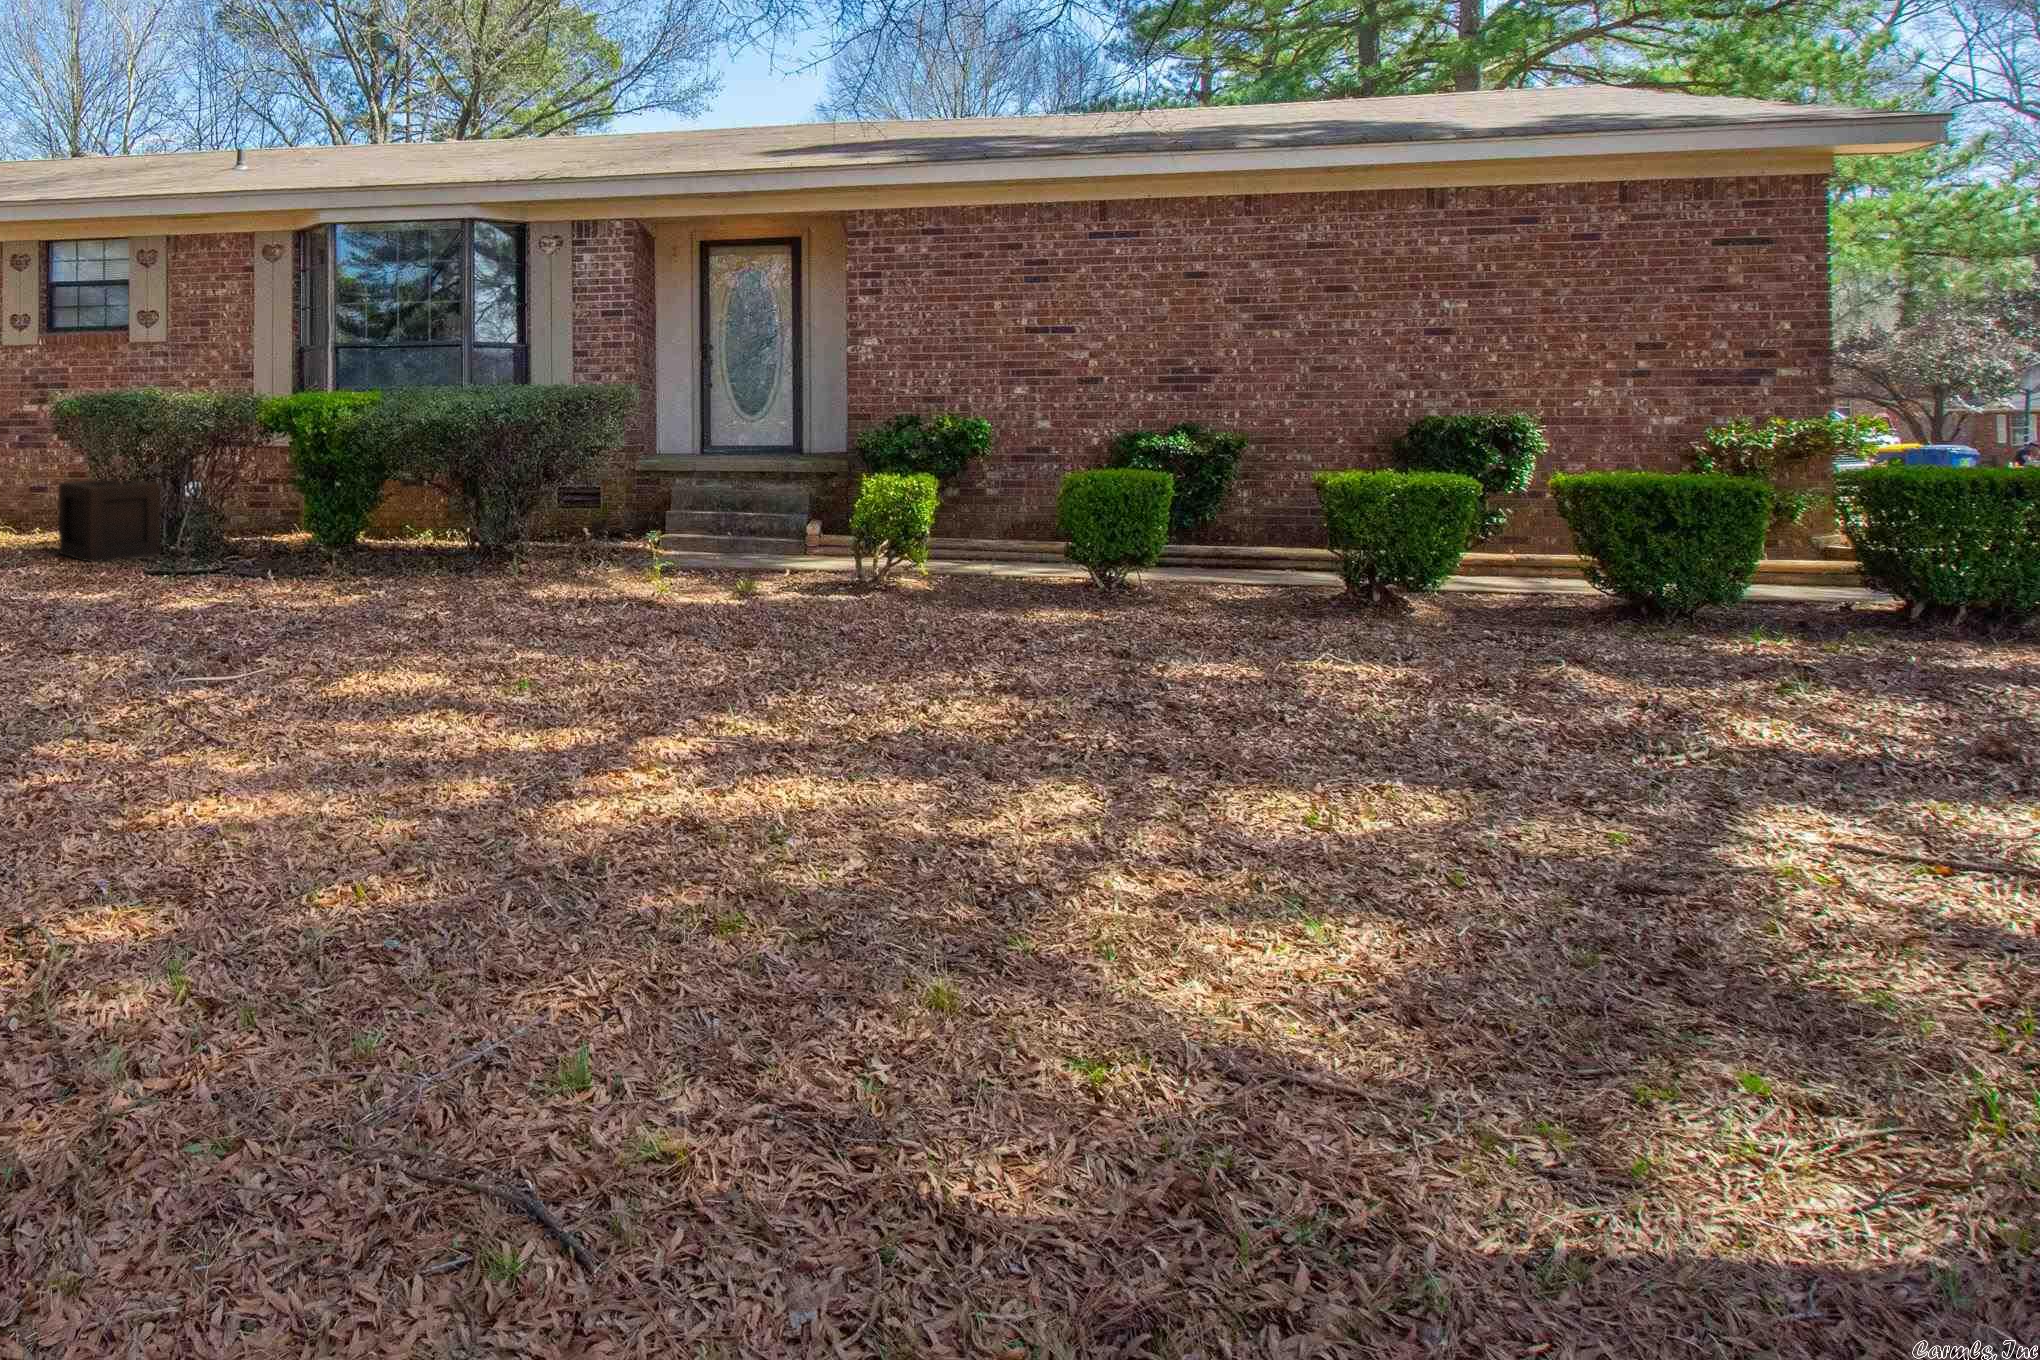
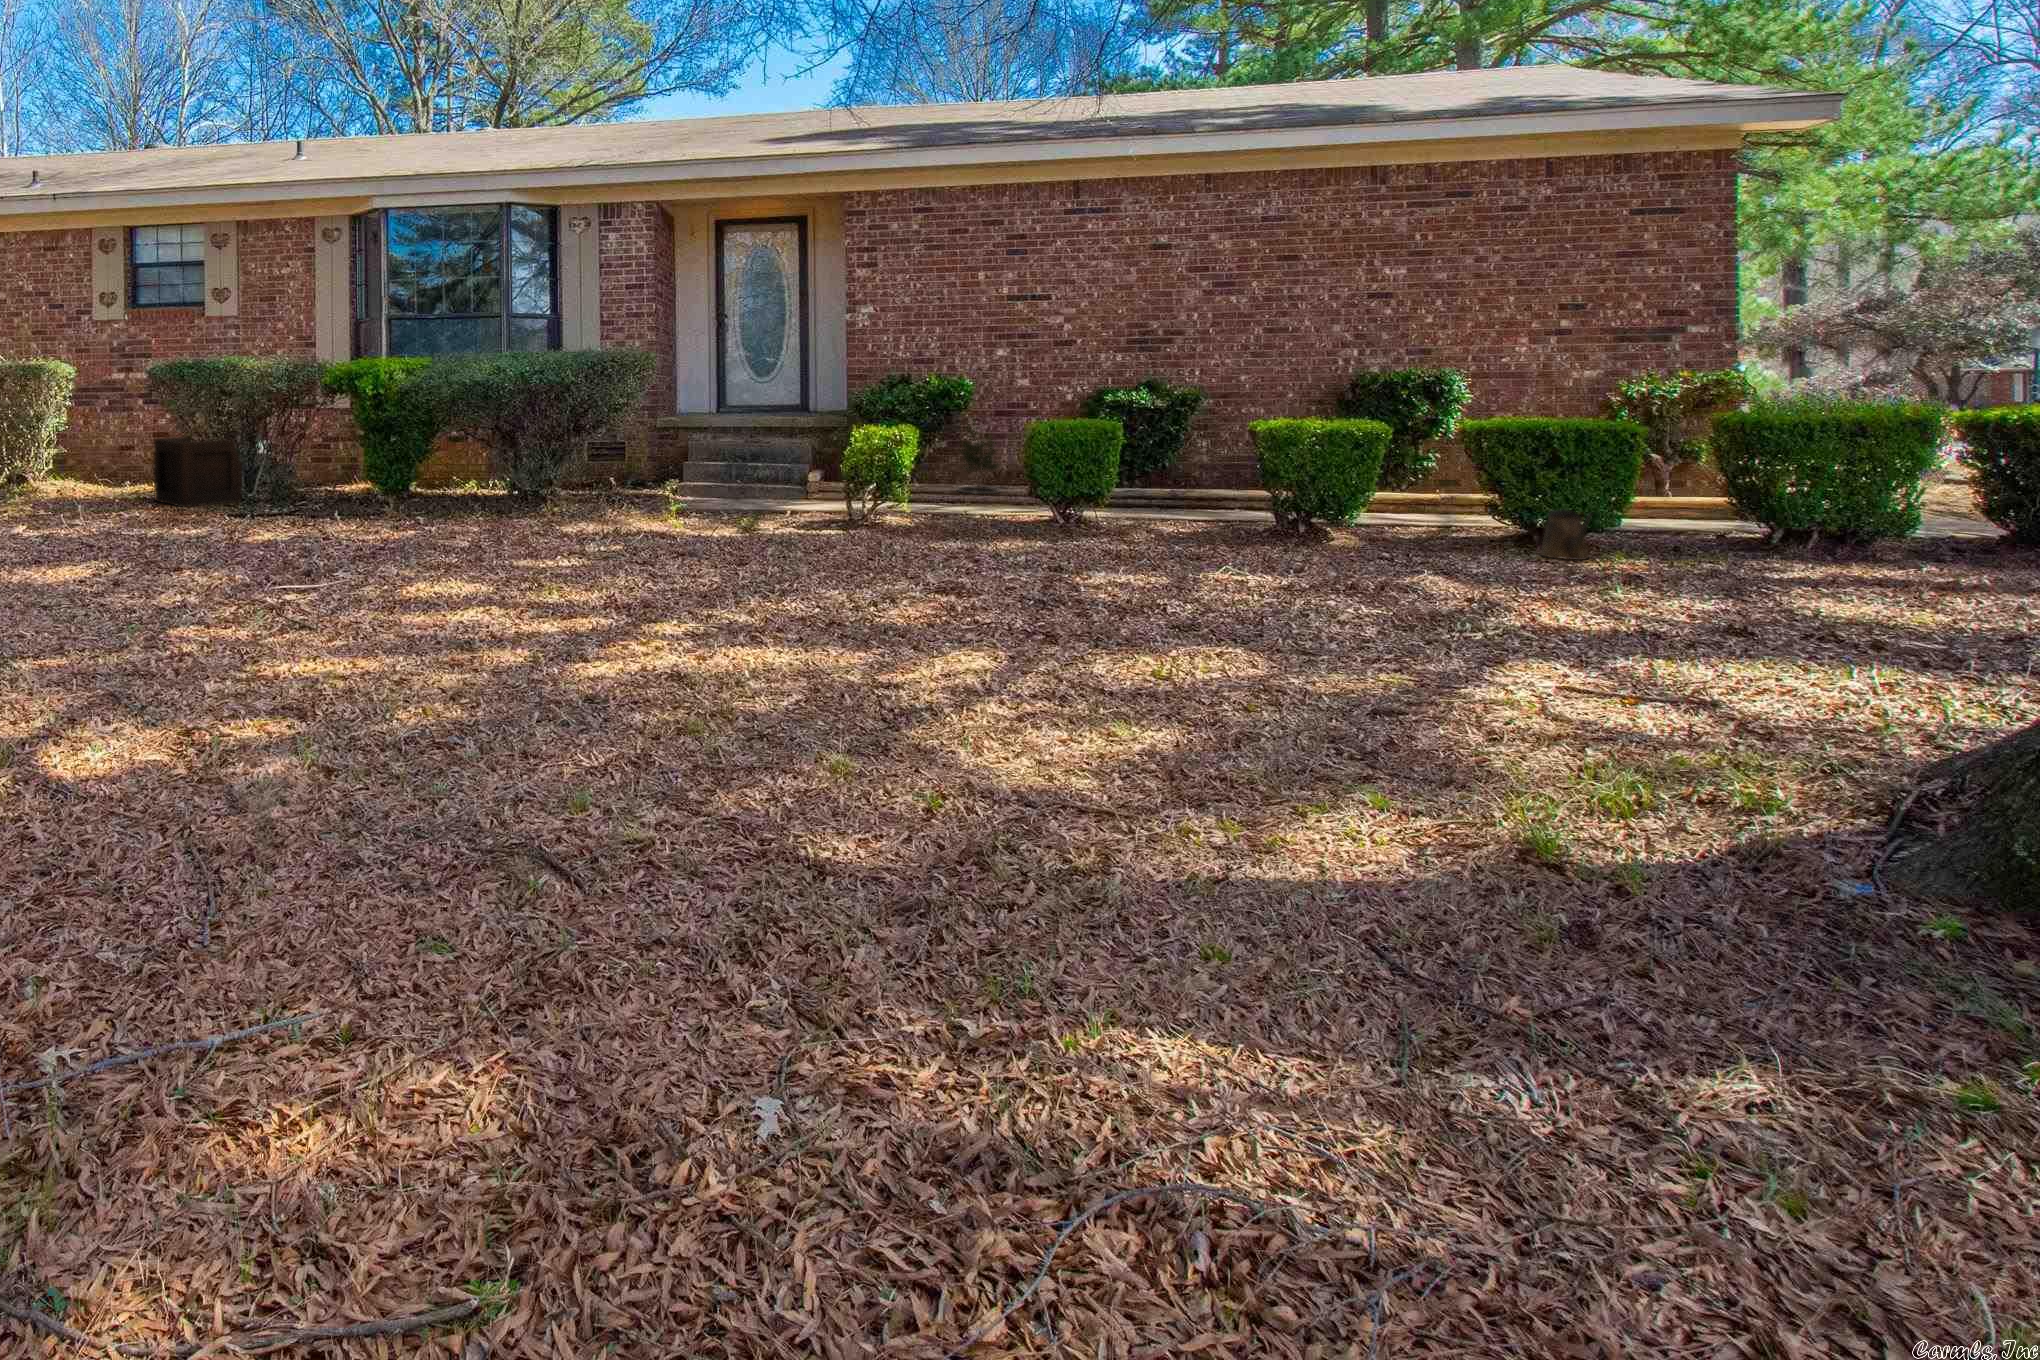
potted tree: none [964,462,1018,549] -> present [957,420,999,494]
watering can: none [1667,580,1742,640] -> present [1540,509,1592,560]

